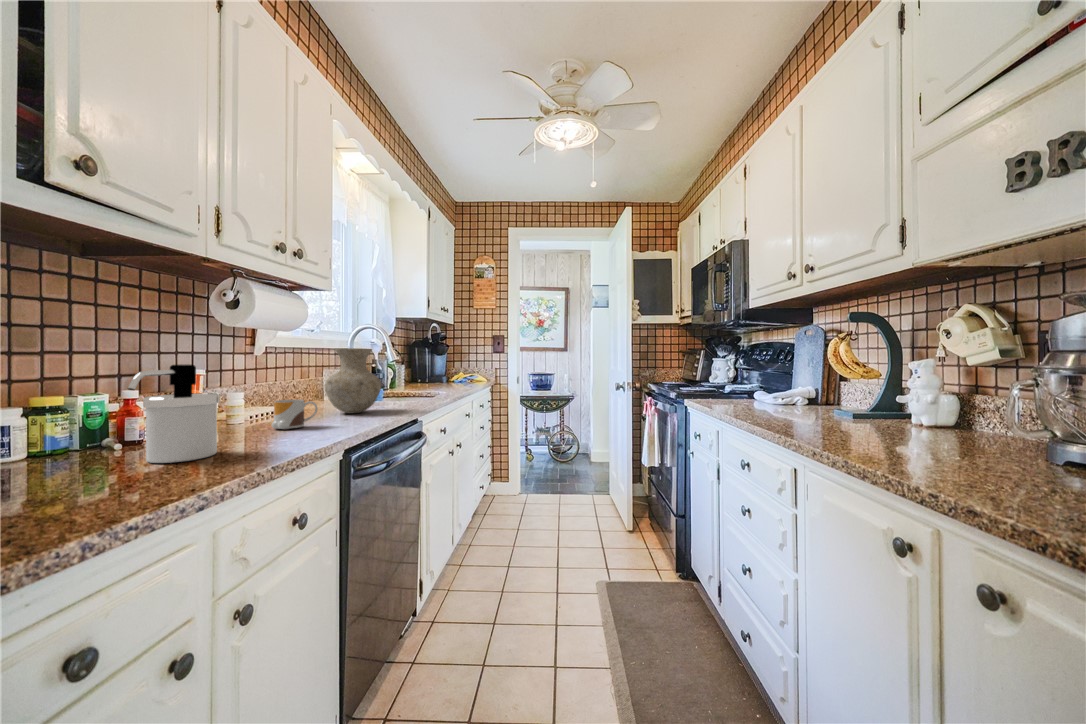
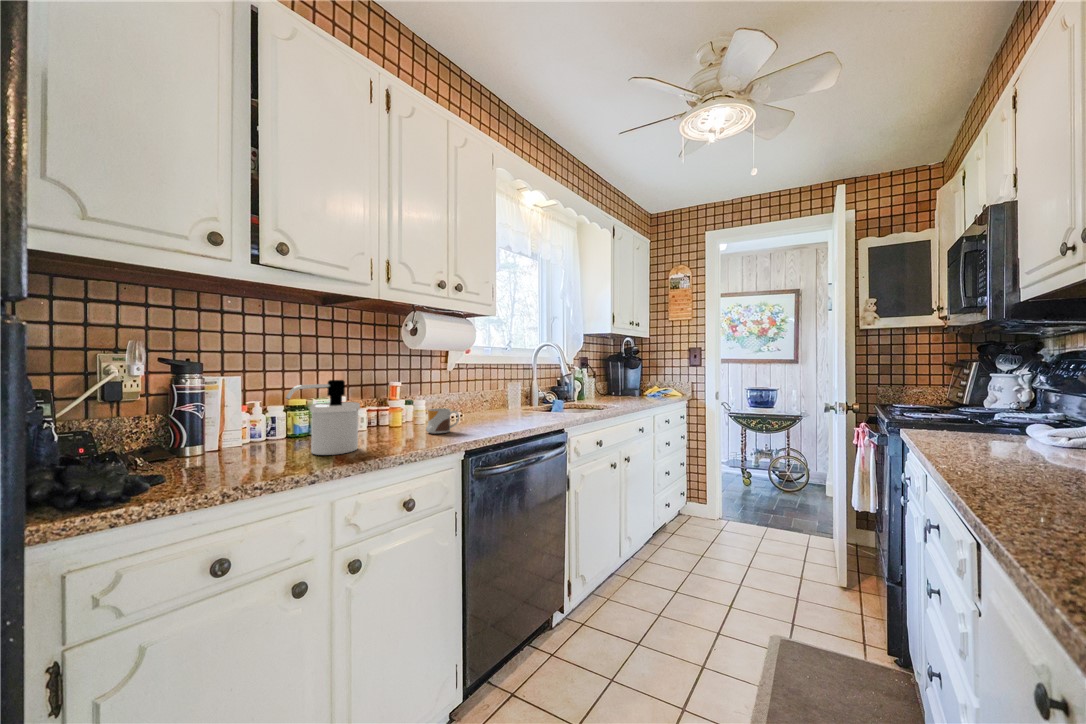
vase: present [325,348,381,413] -> none [485,364,531,423]

